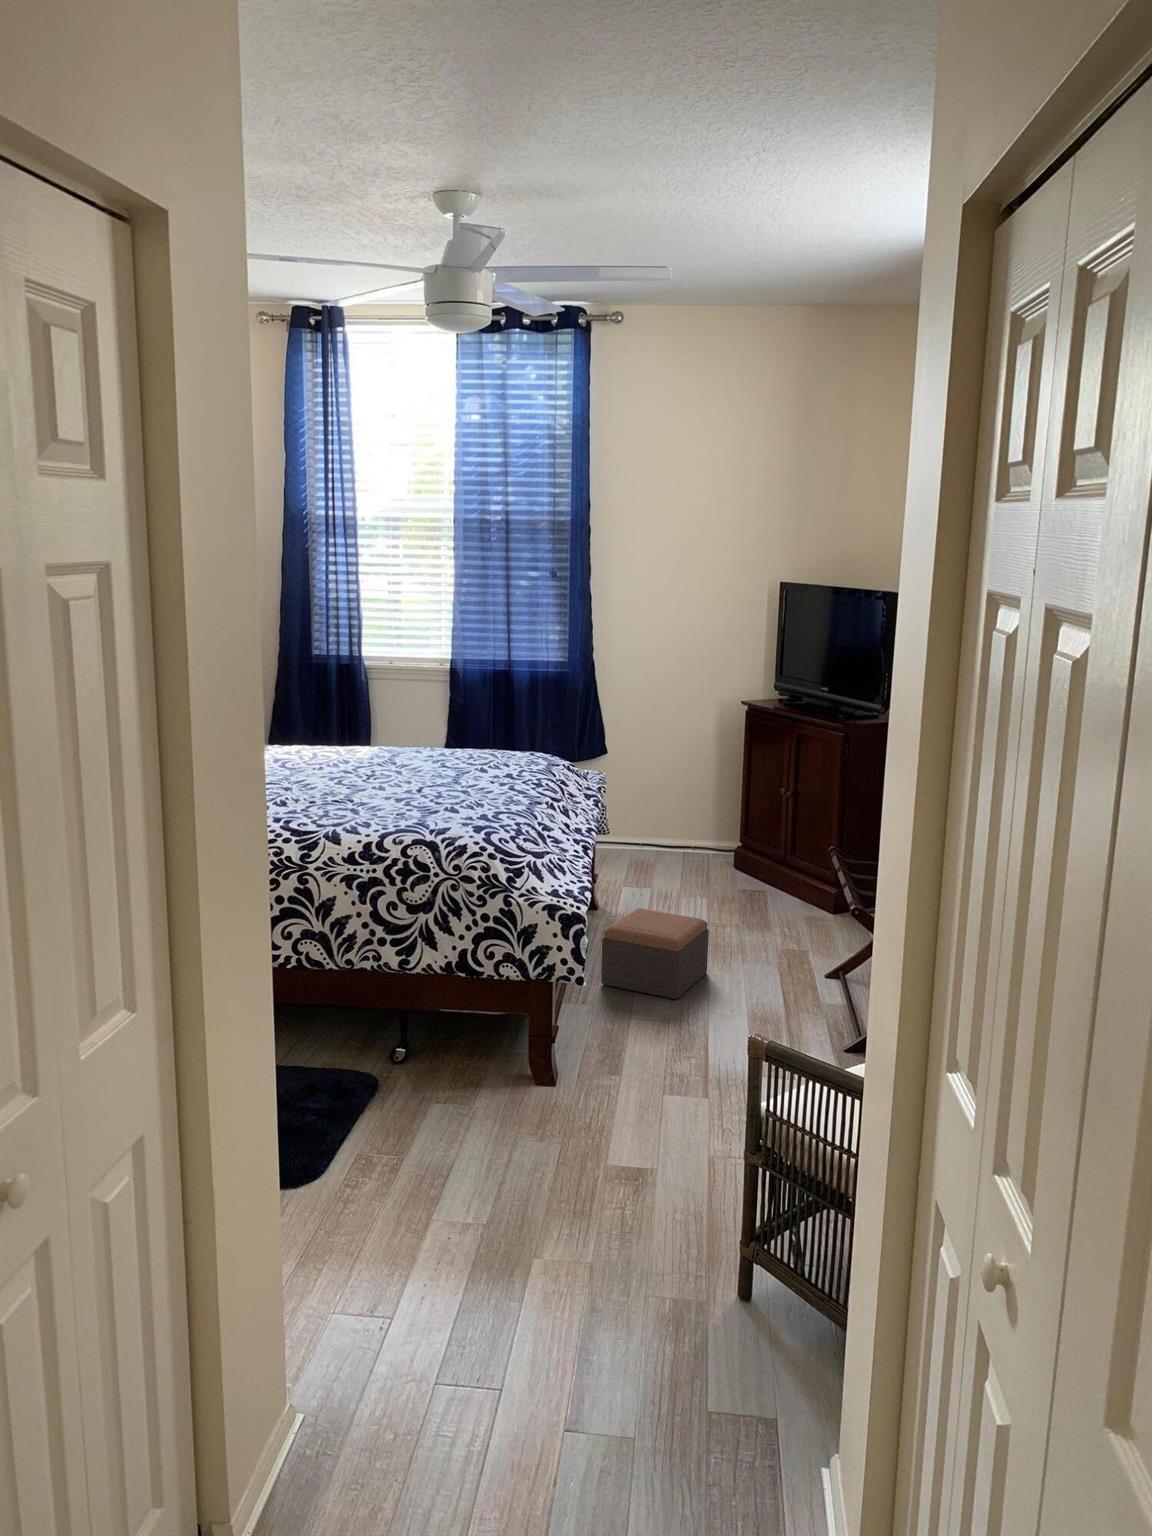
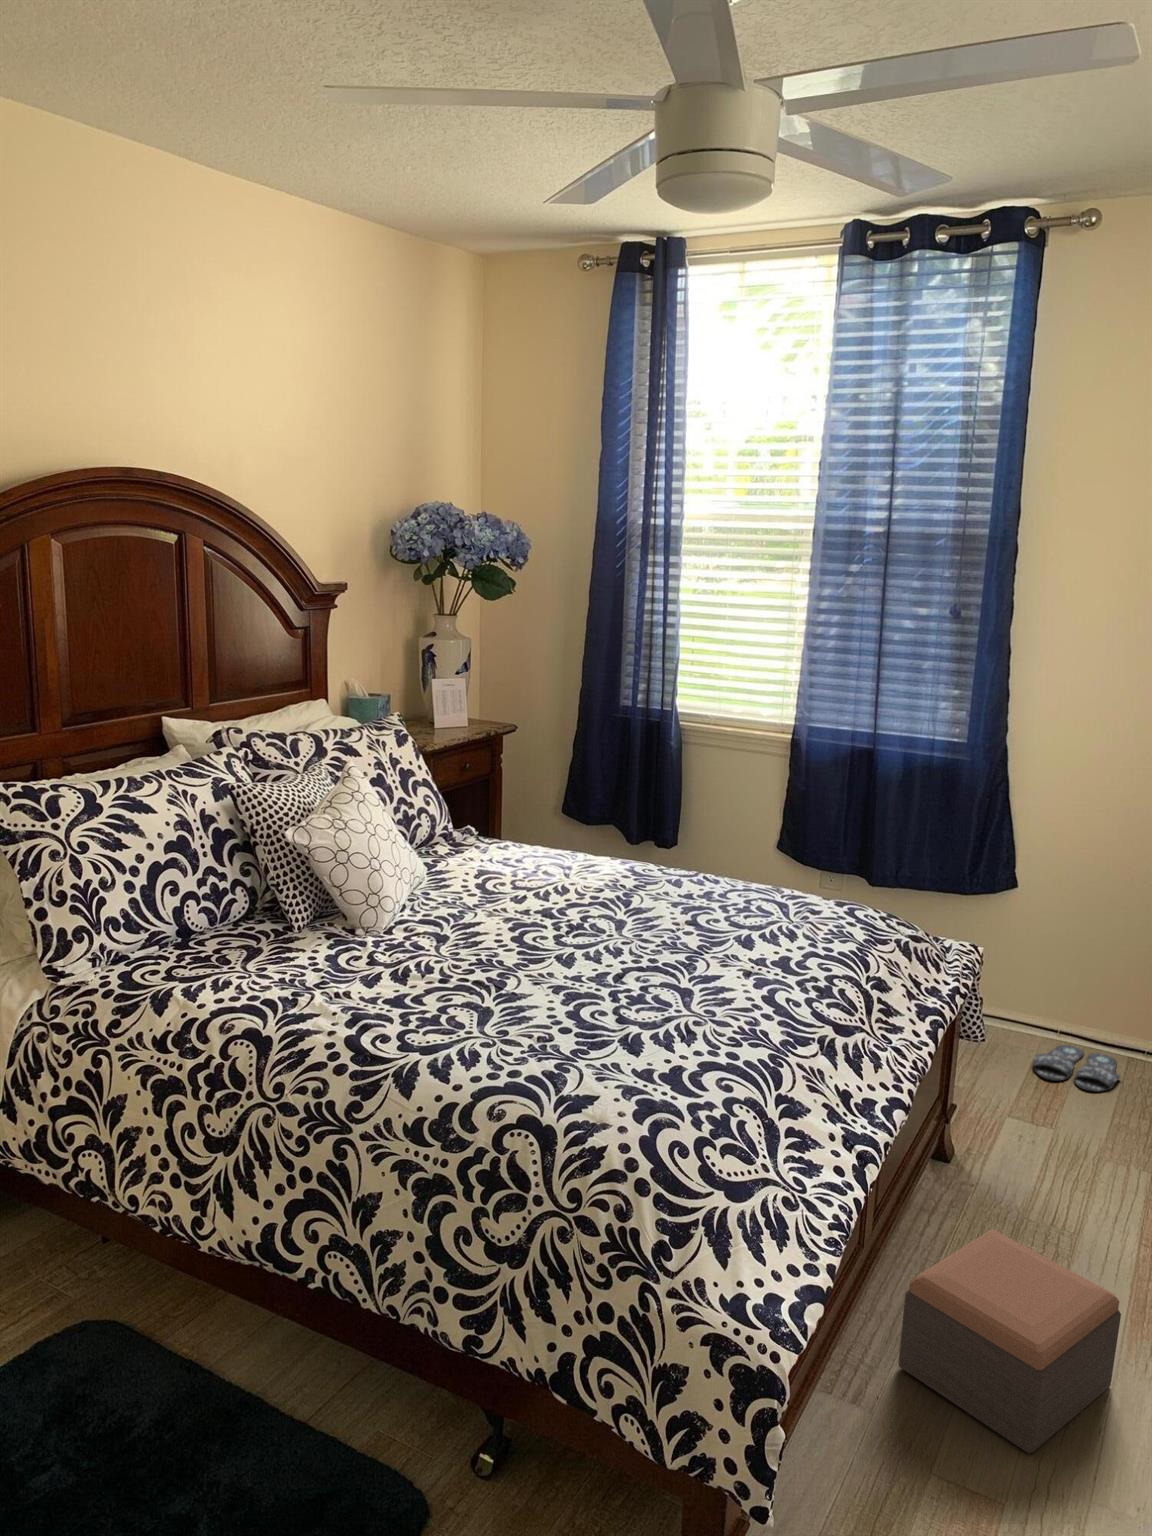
slippers: none [626,852,677,870] -> present [1033,1045,1120,1092]

